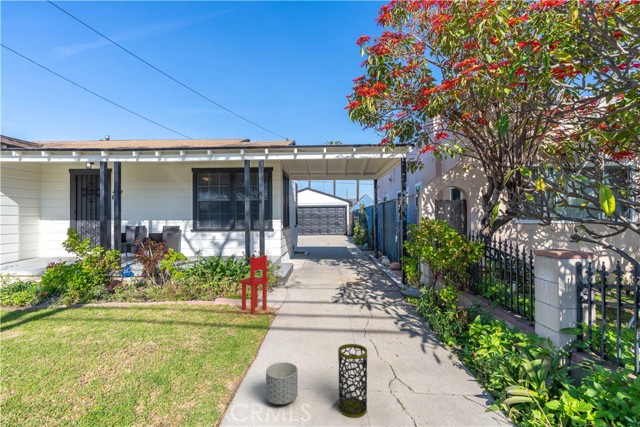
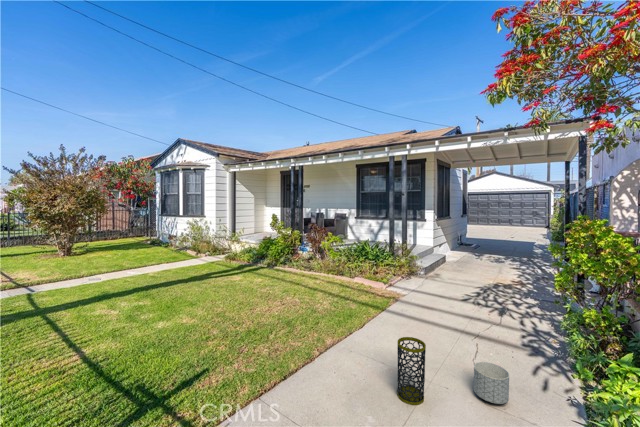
chair: present [240,255,268,313] -> none [370,245,394,295]
planter: present [266,362,298,404] -> present [474,362,509,404]

